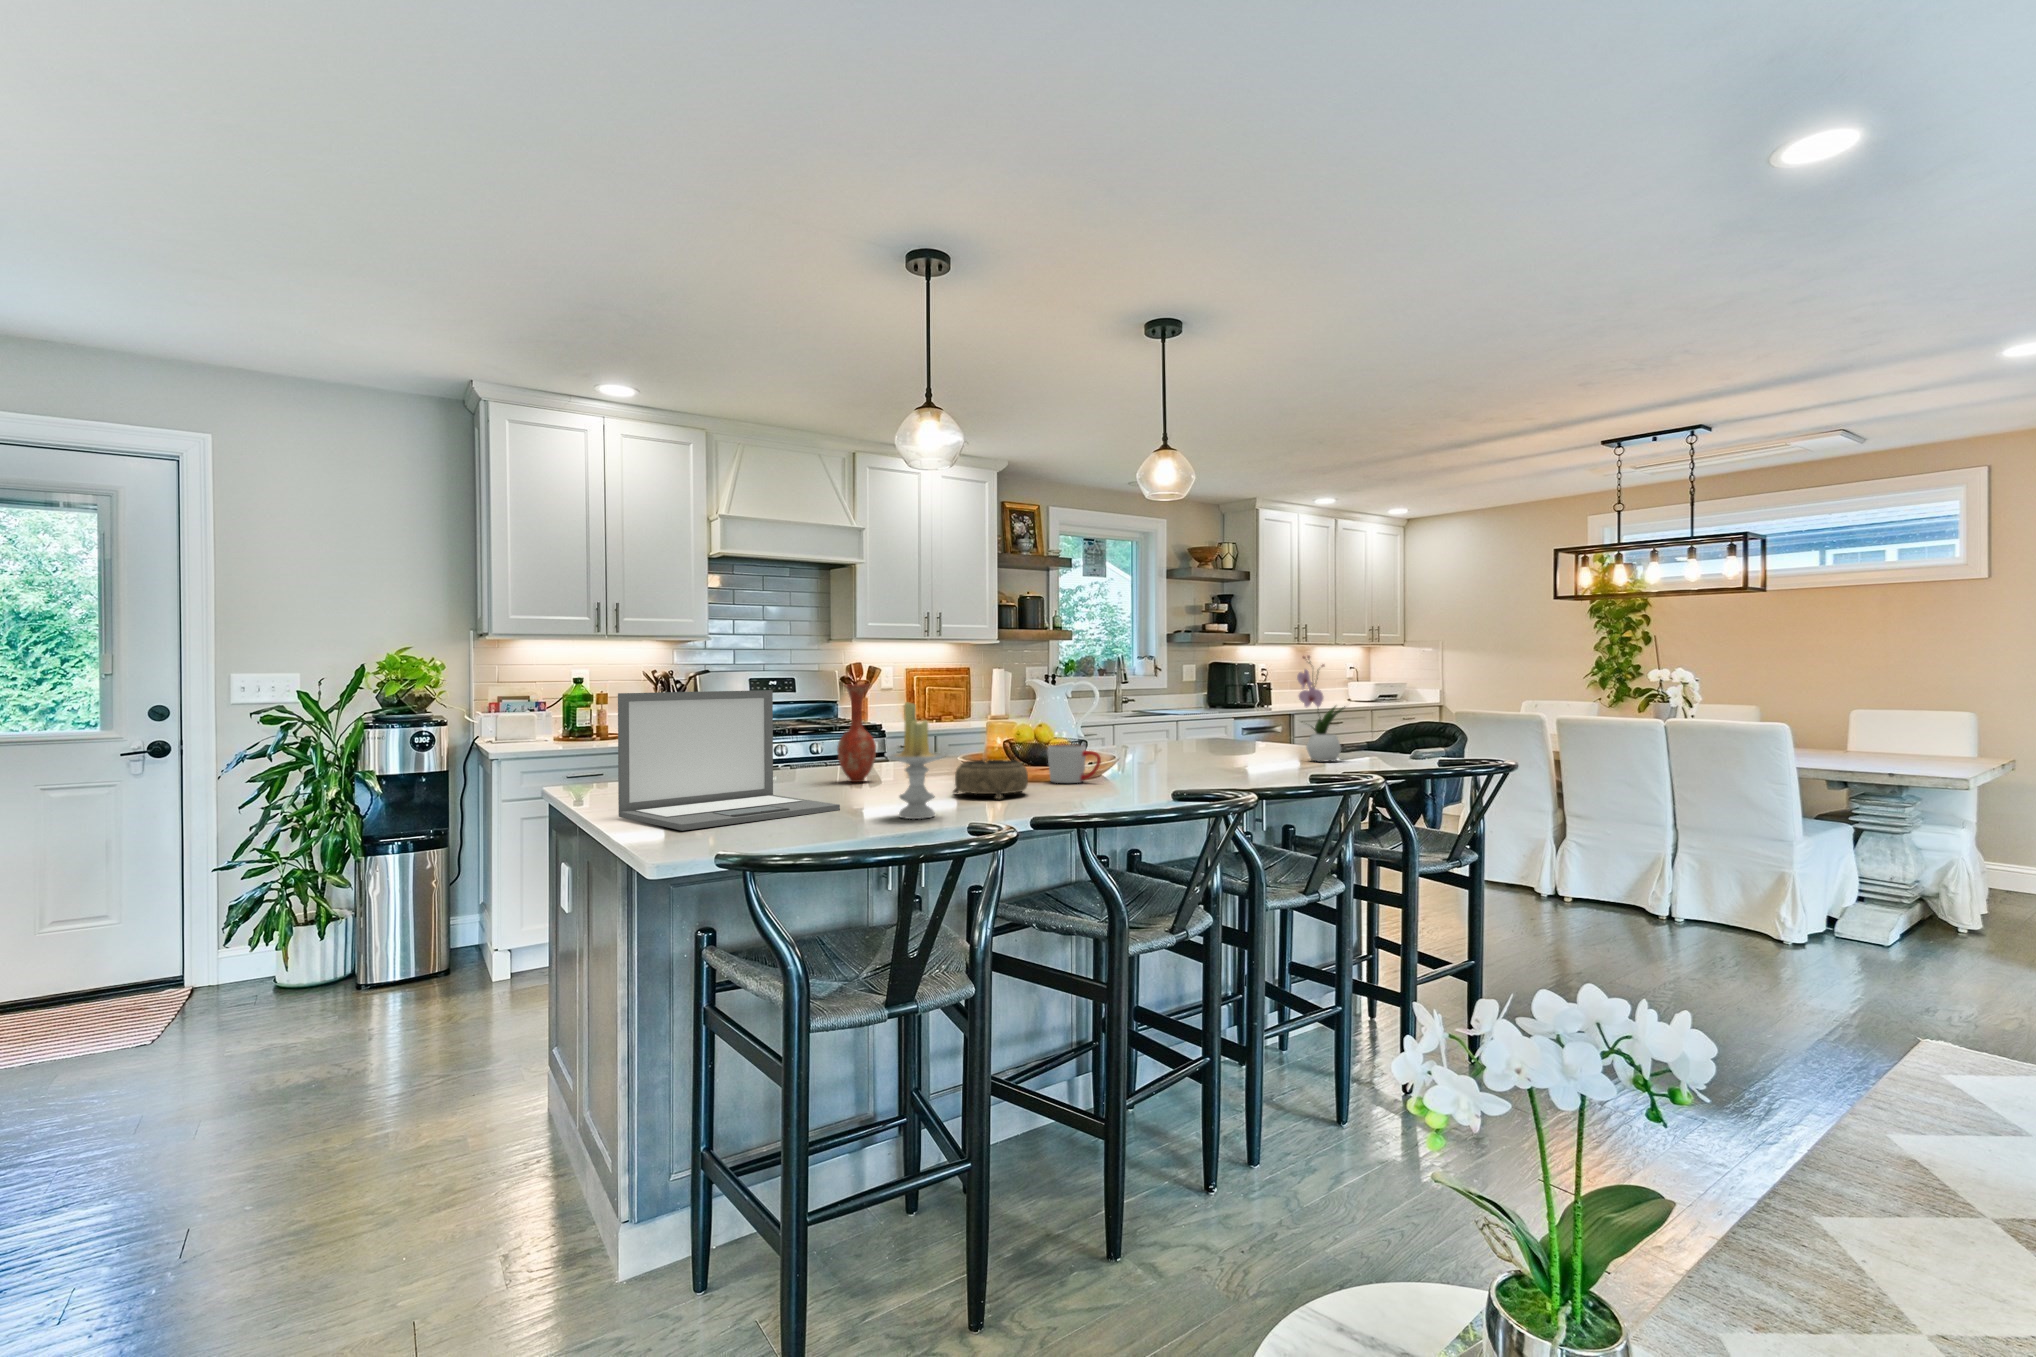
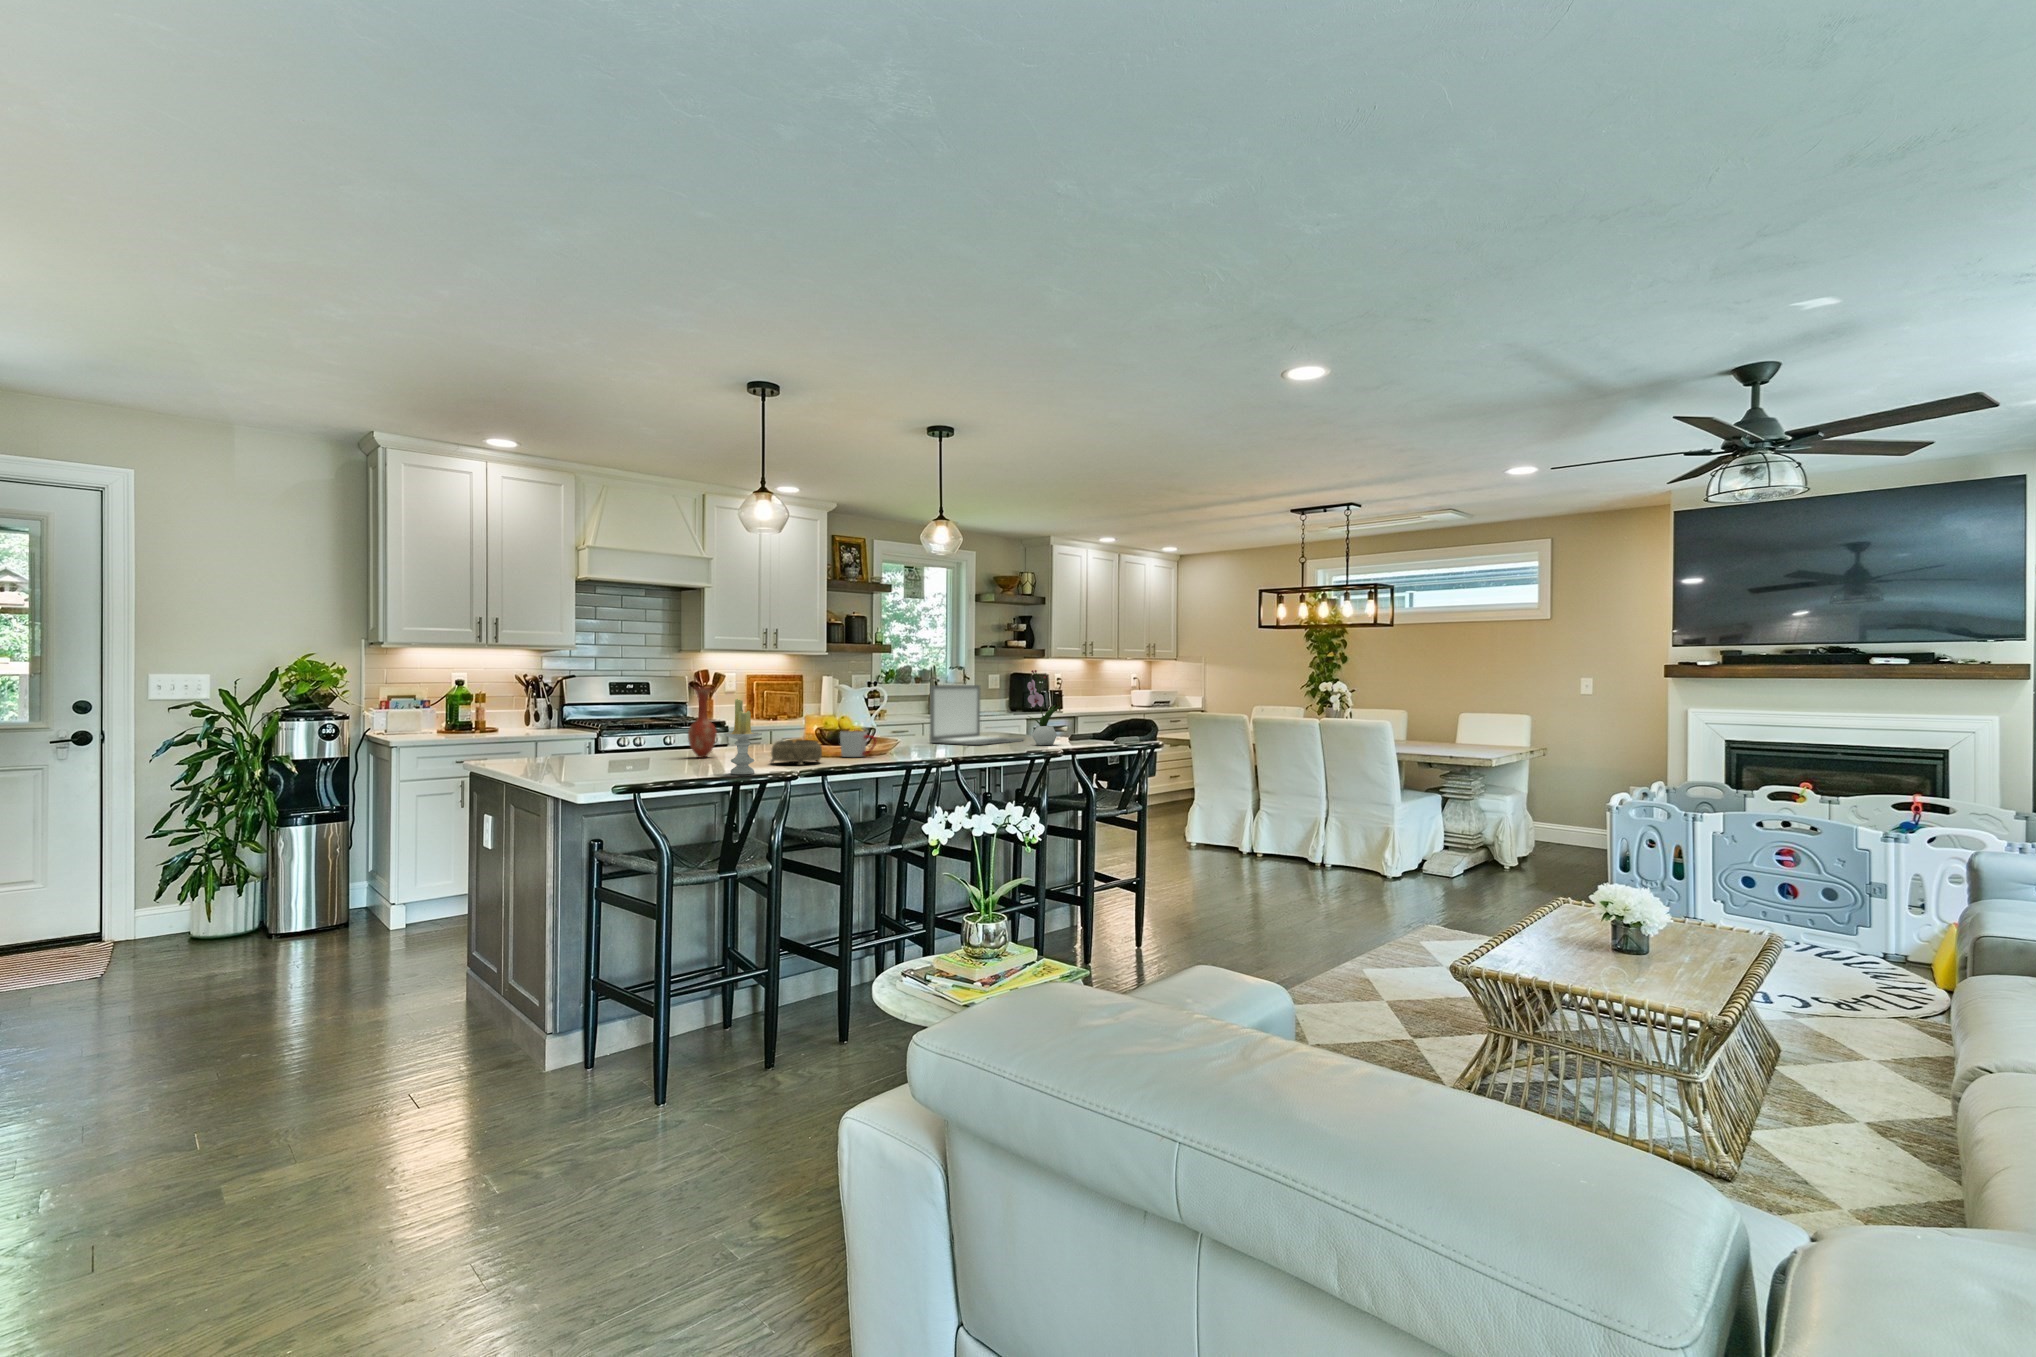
laptop: present [618,690,840,831] -> present [930,685,1024,745]

